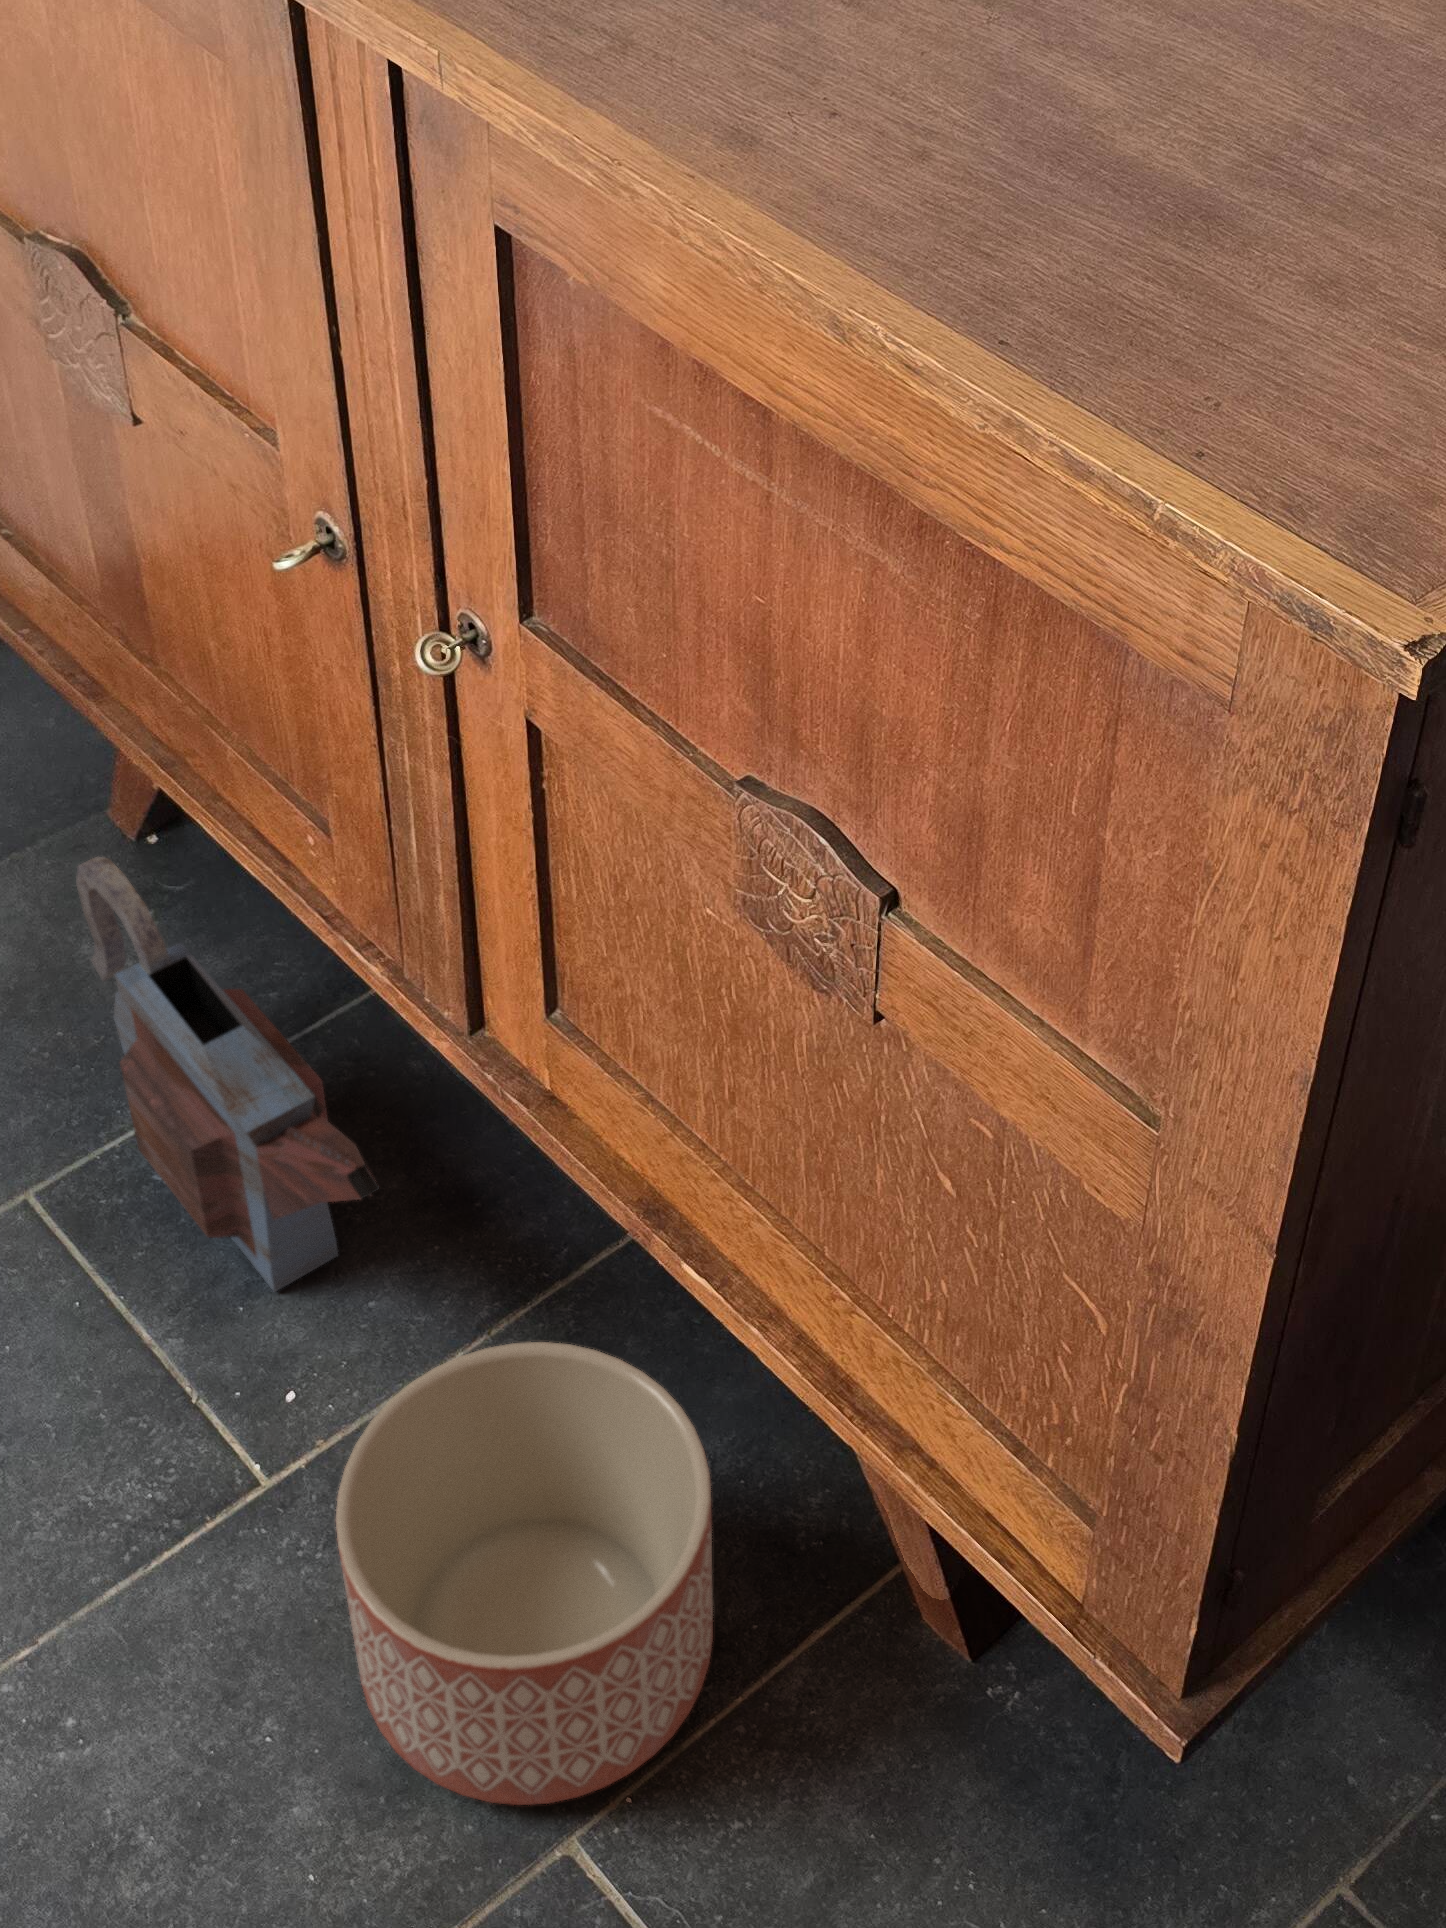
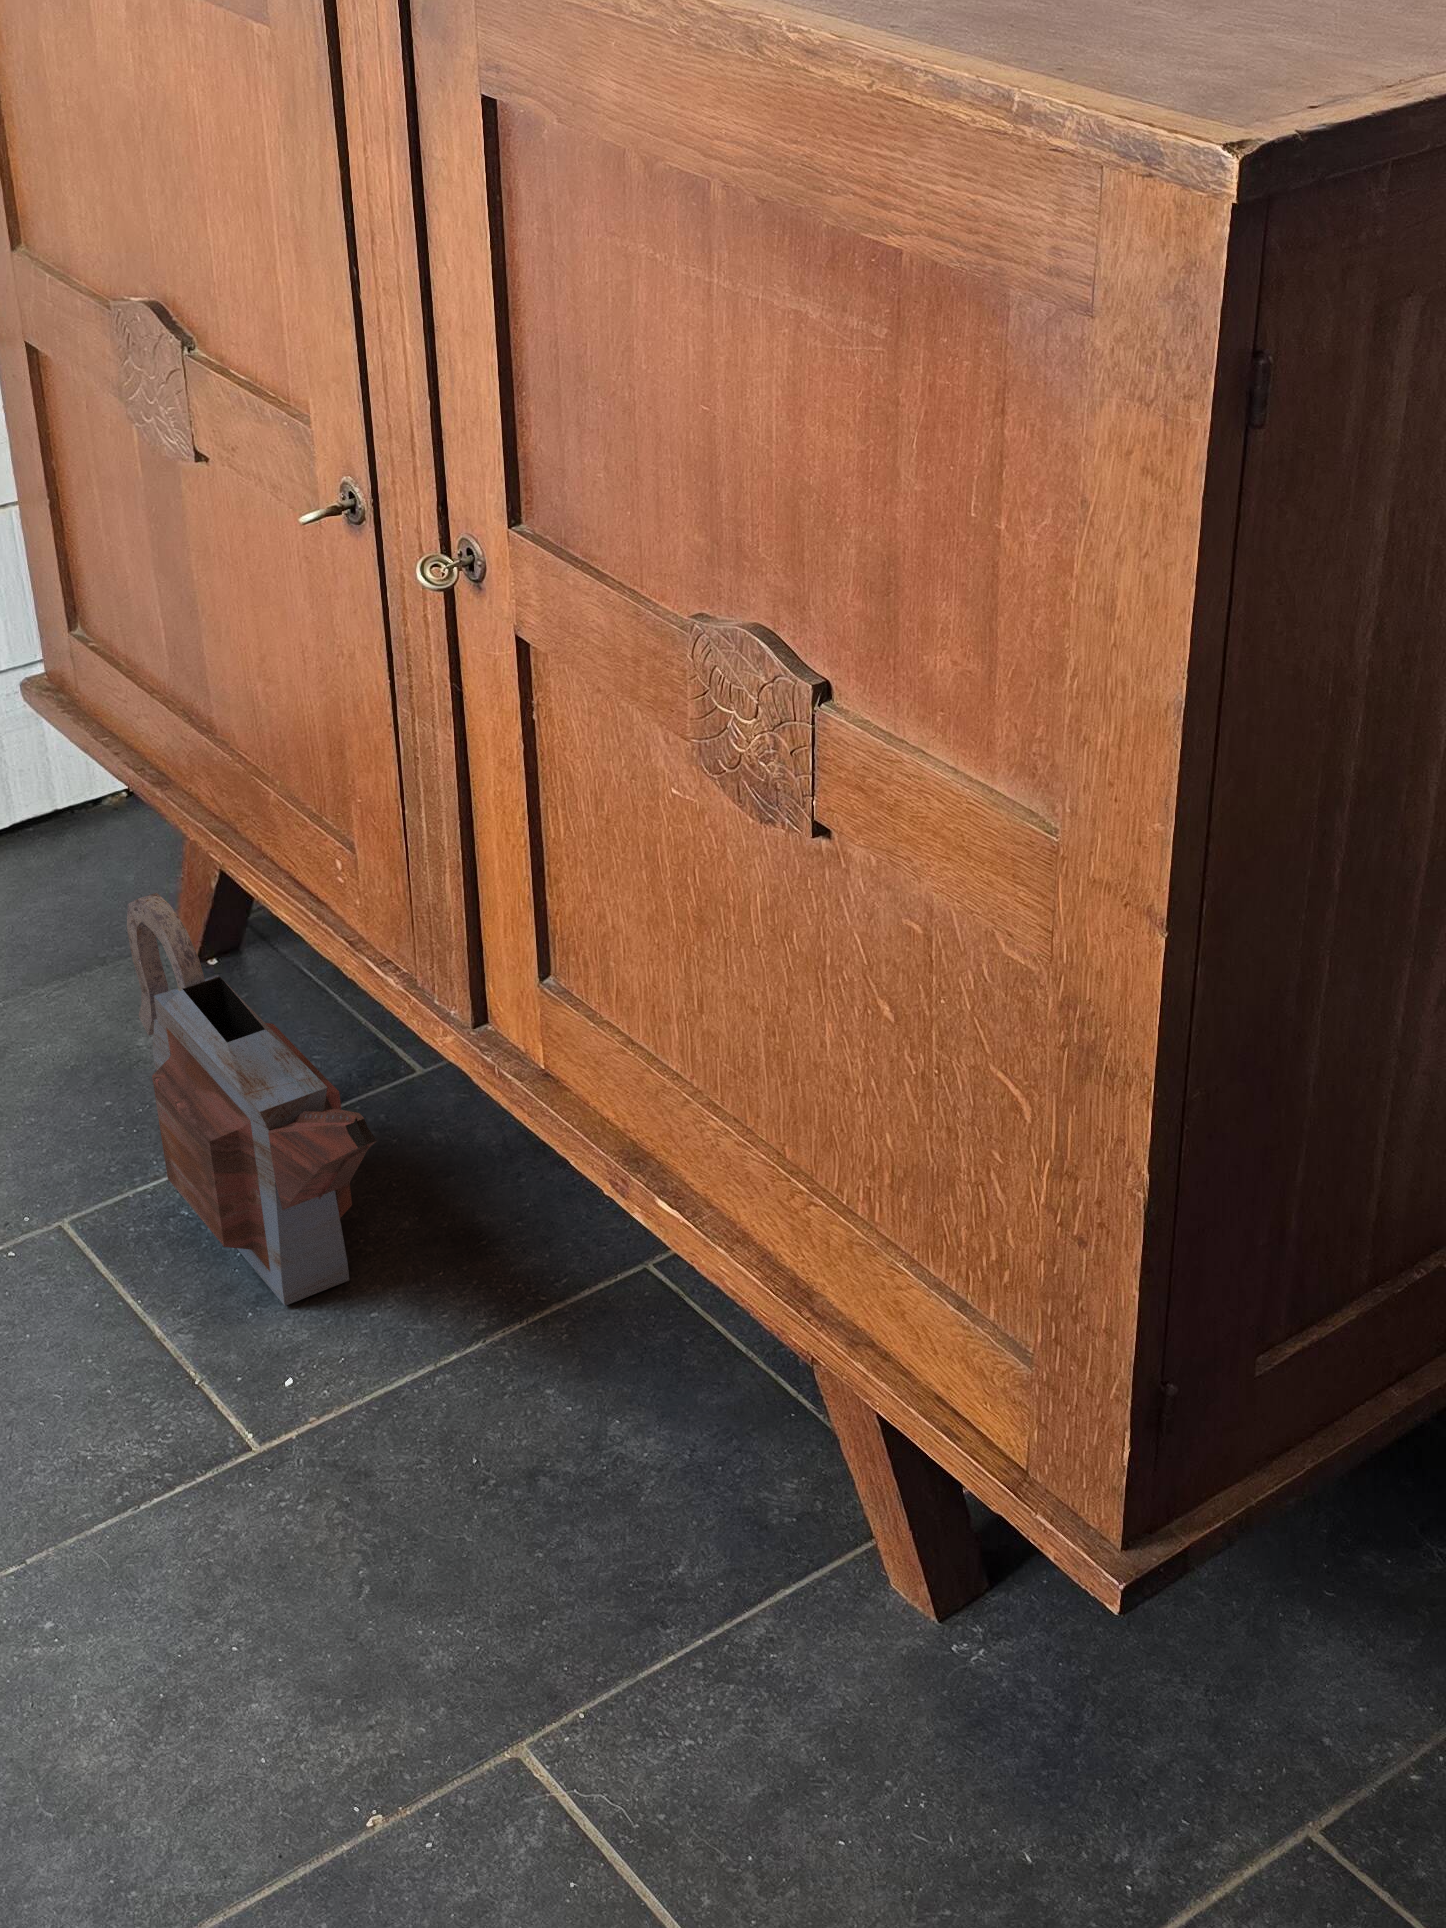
planter: present [336,1342,713,1805] -> none [304,1273,679,1708]

